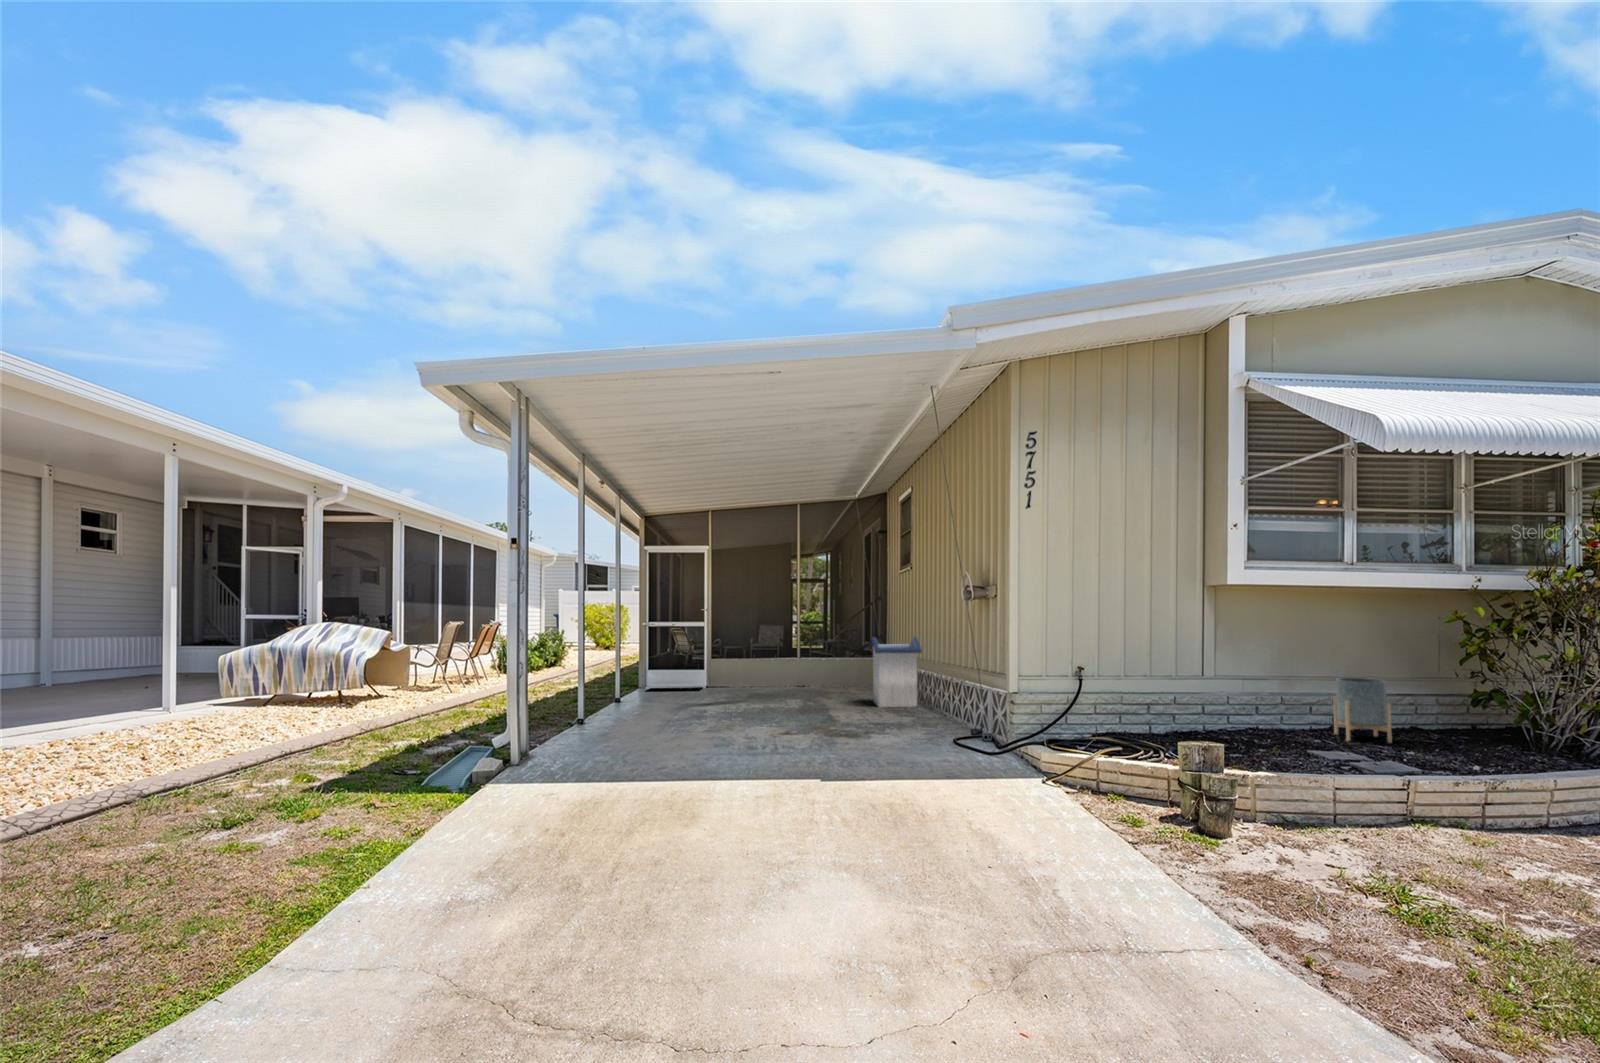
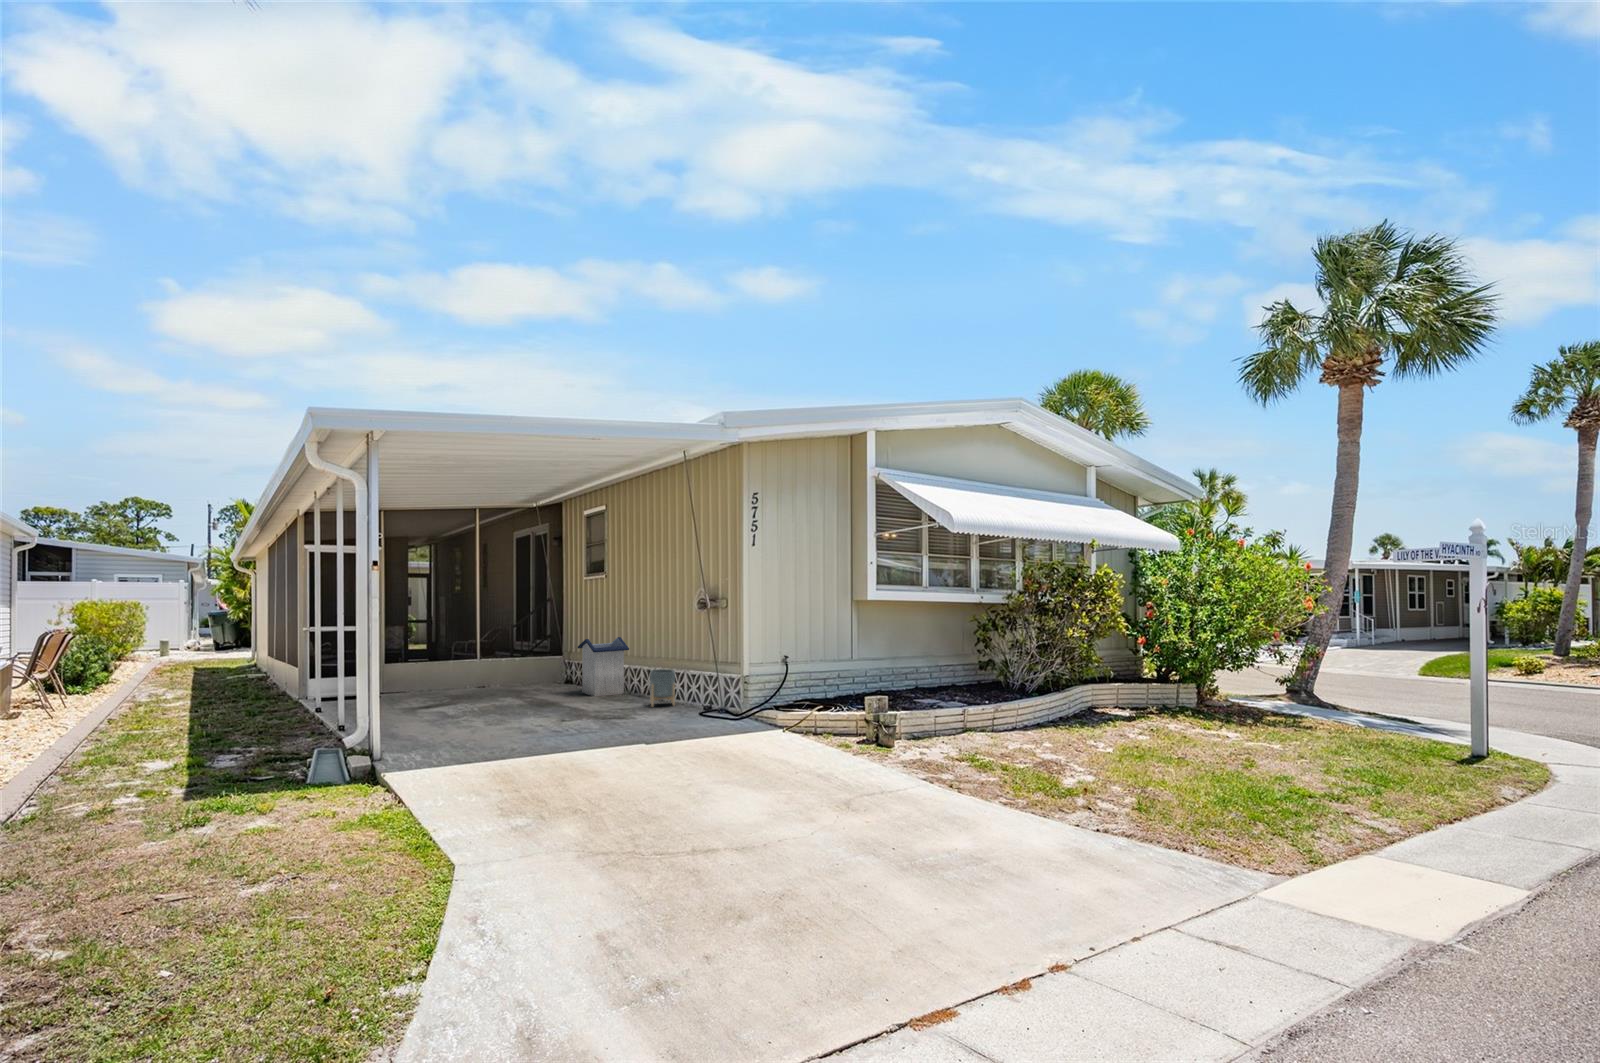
planter: present [1333,678,1392,743] -> present [650,669,675,707]

